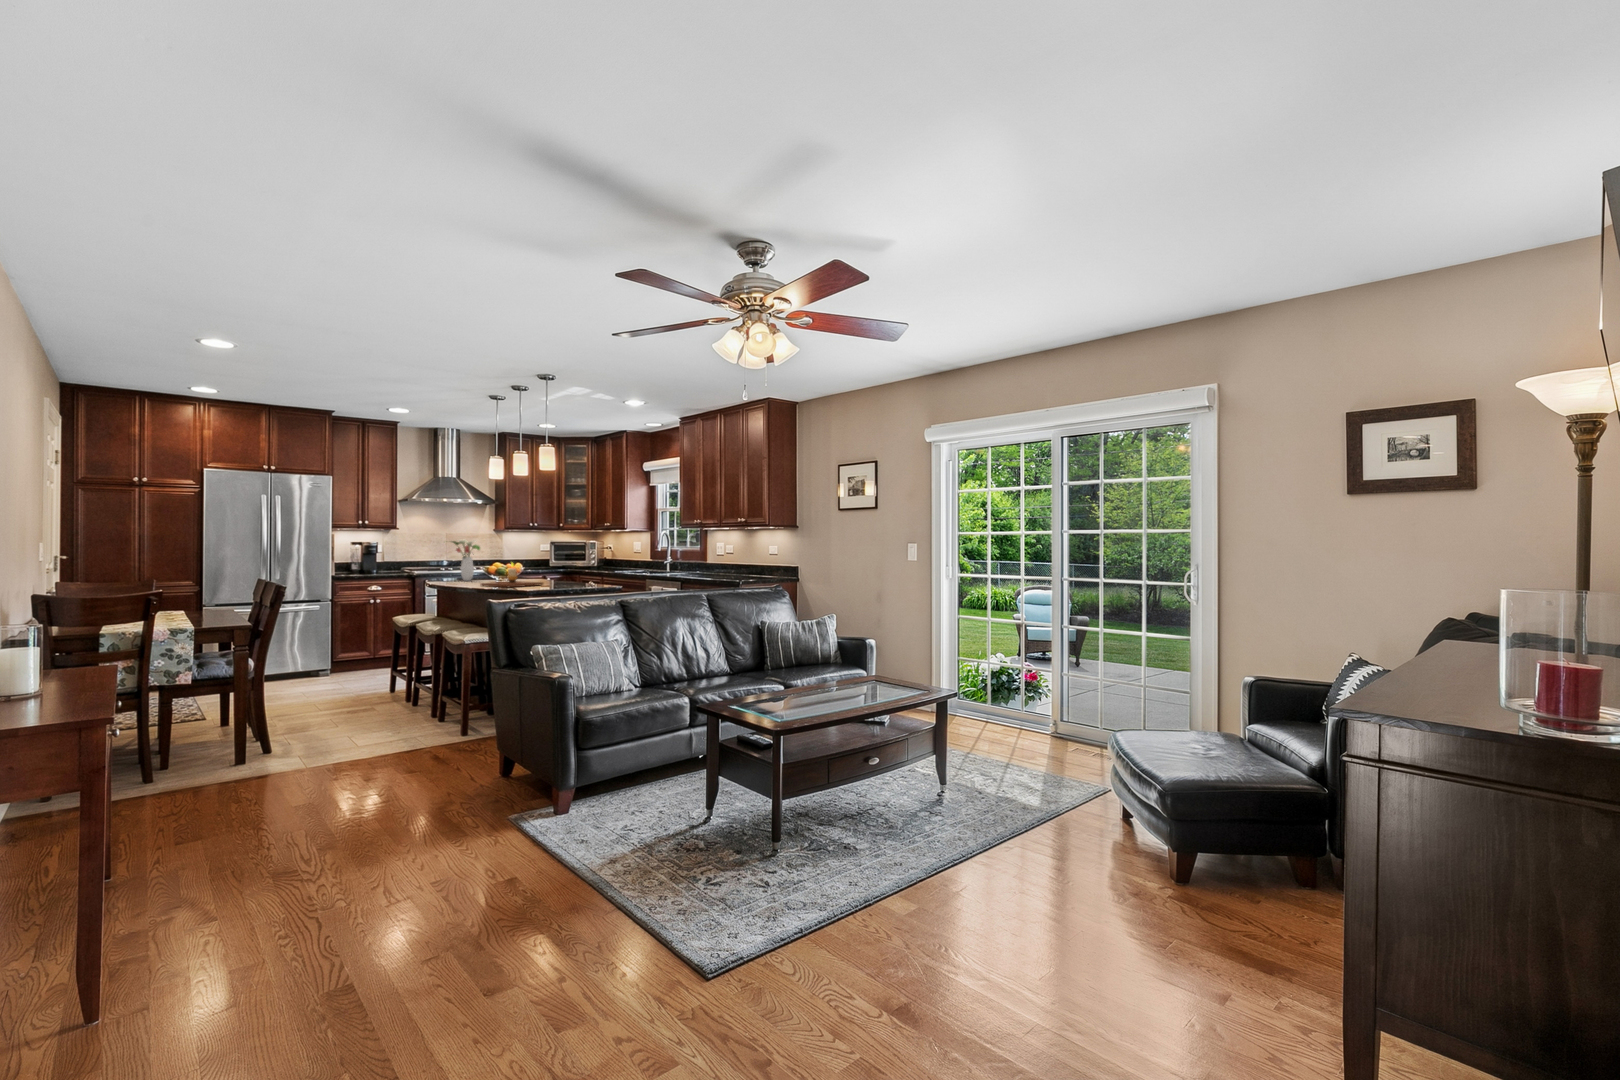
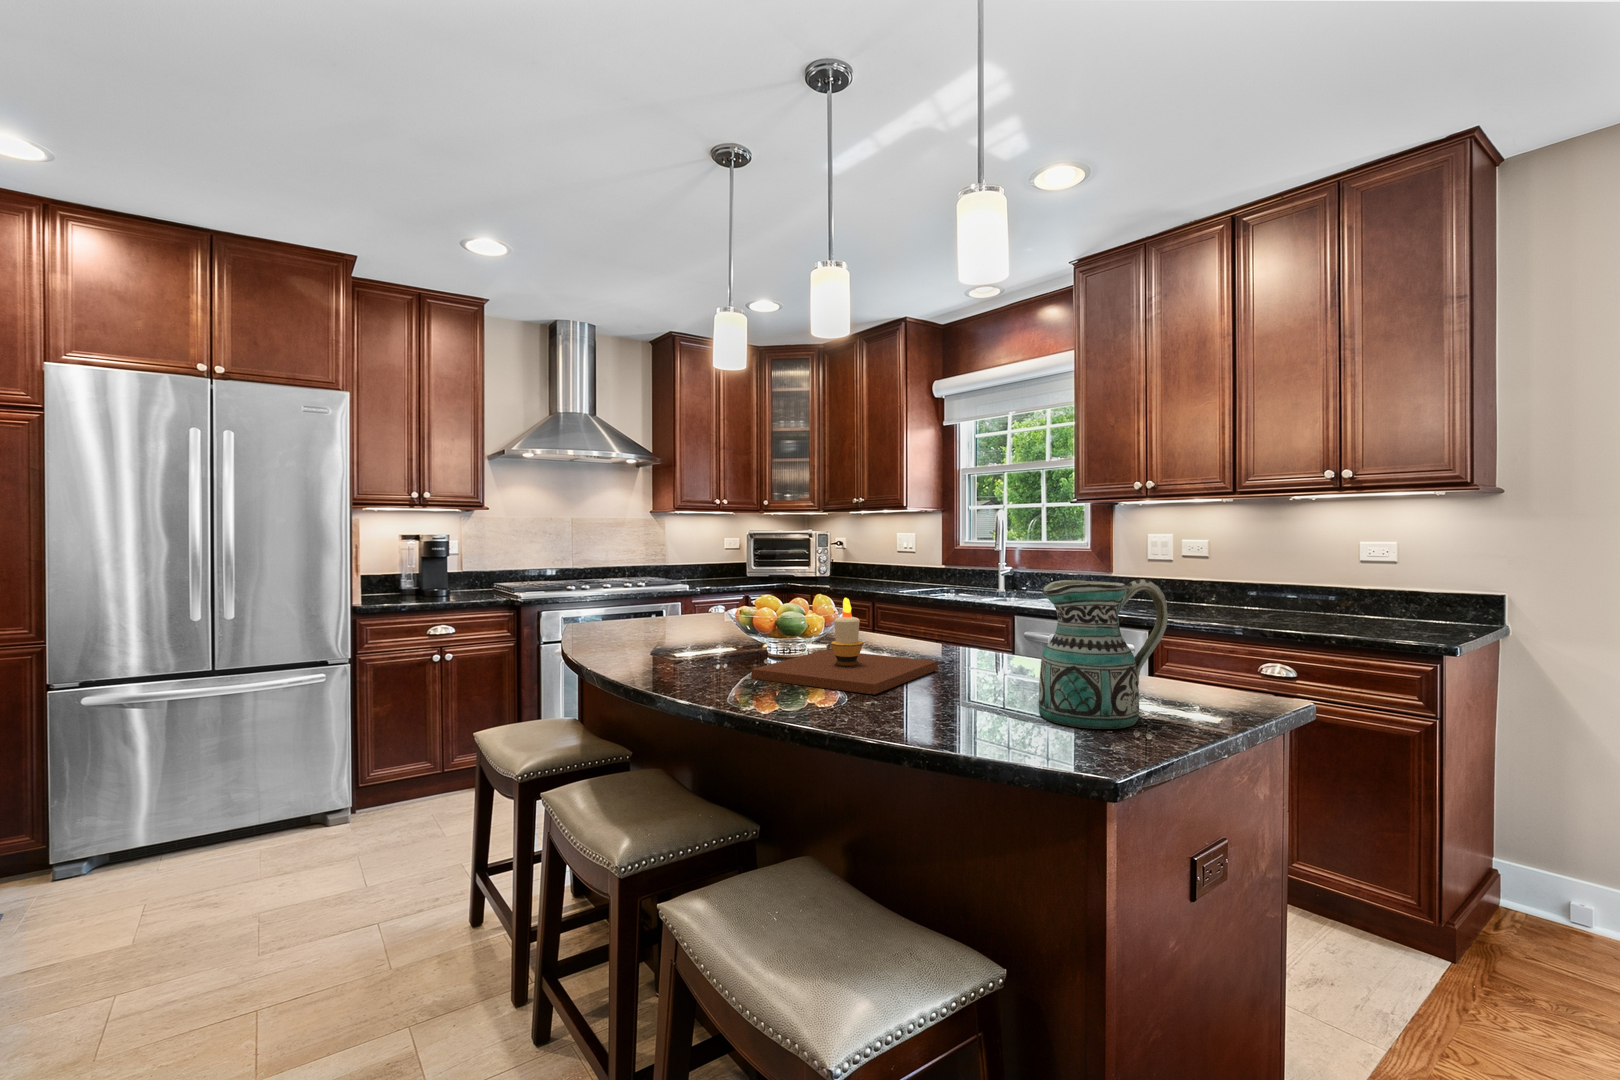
flower arrangement: present [452,540,480,581] -> none [607,525,706,637]
ceramic pitcher: none [543,555,577,590] -> present [1039,579,1168,729]

